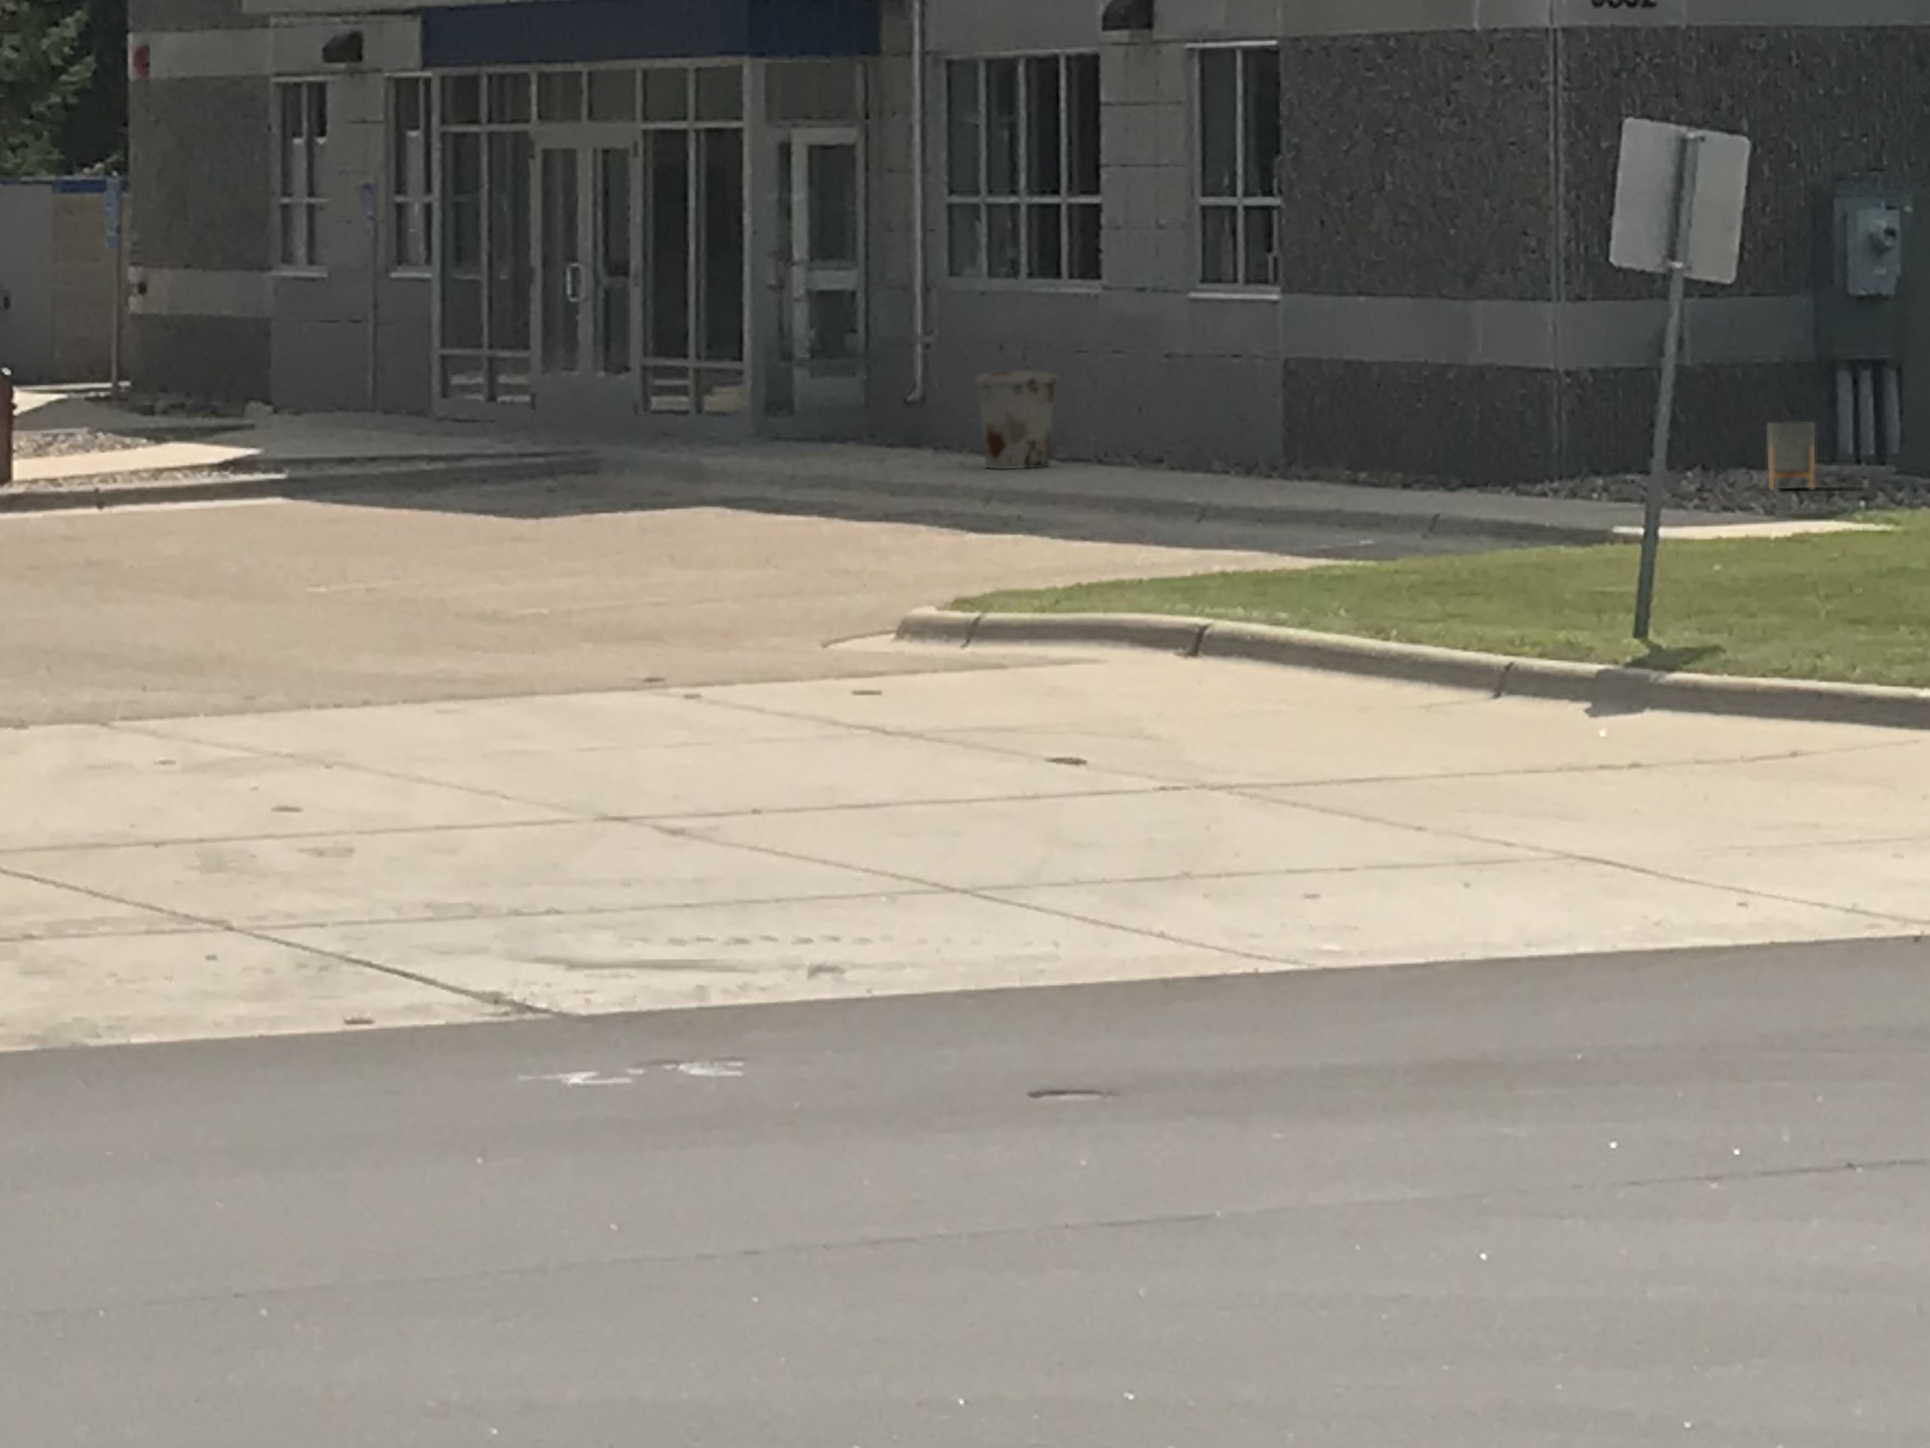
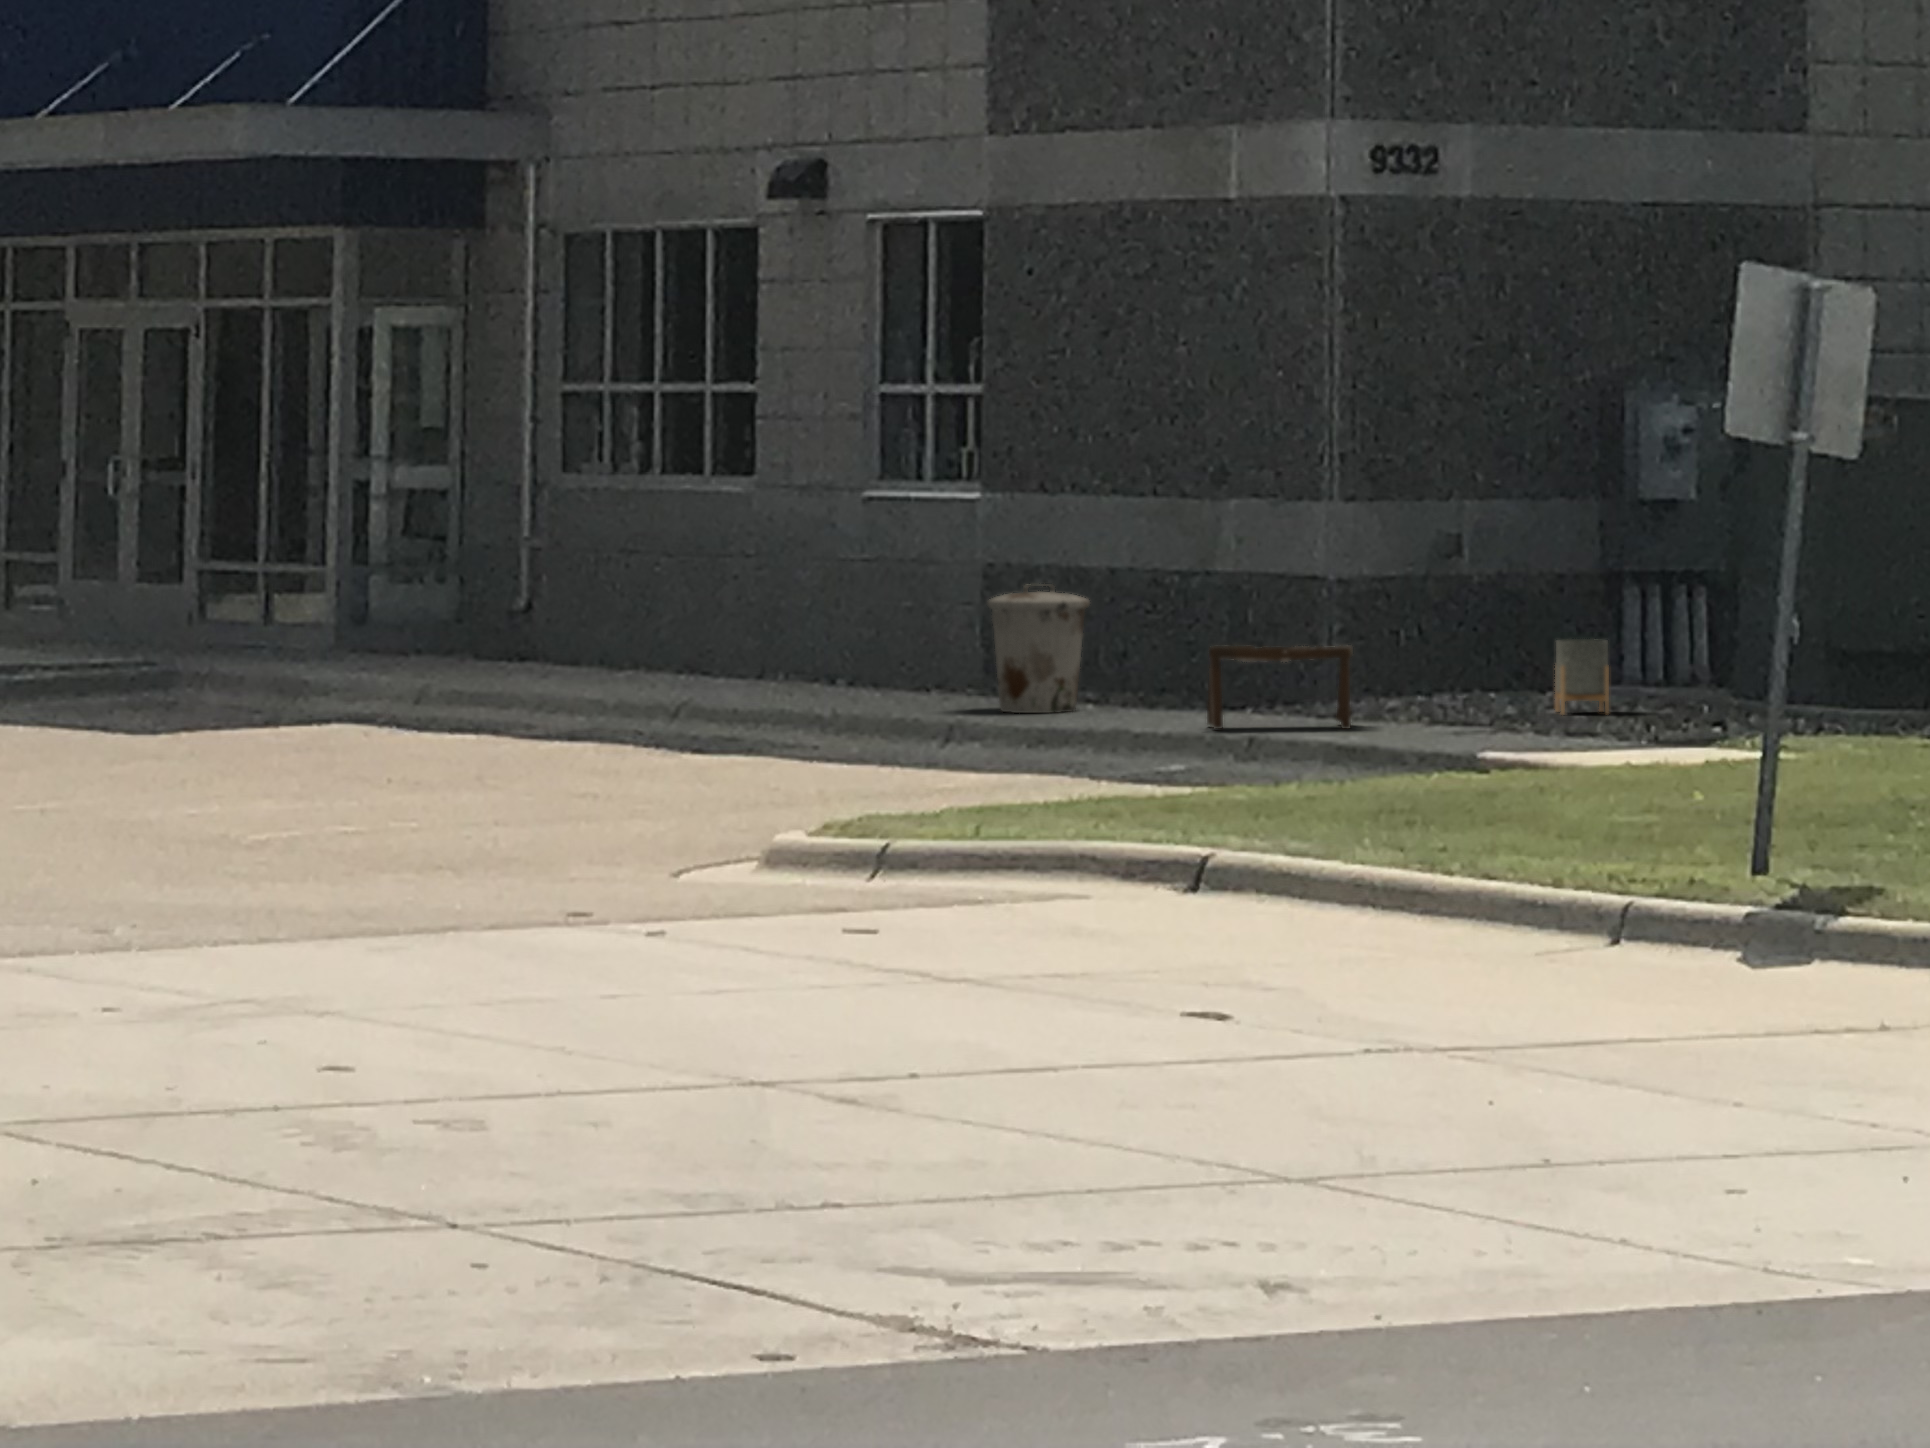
trash can: present [975,365,1058,469] -> present [988,584,1089,713]
bench: none [1441,430,1575,506] -> present [1207,646,1353,729]

